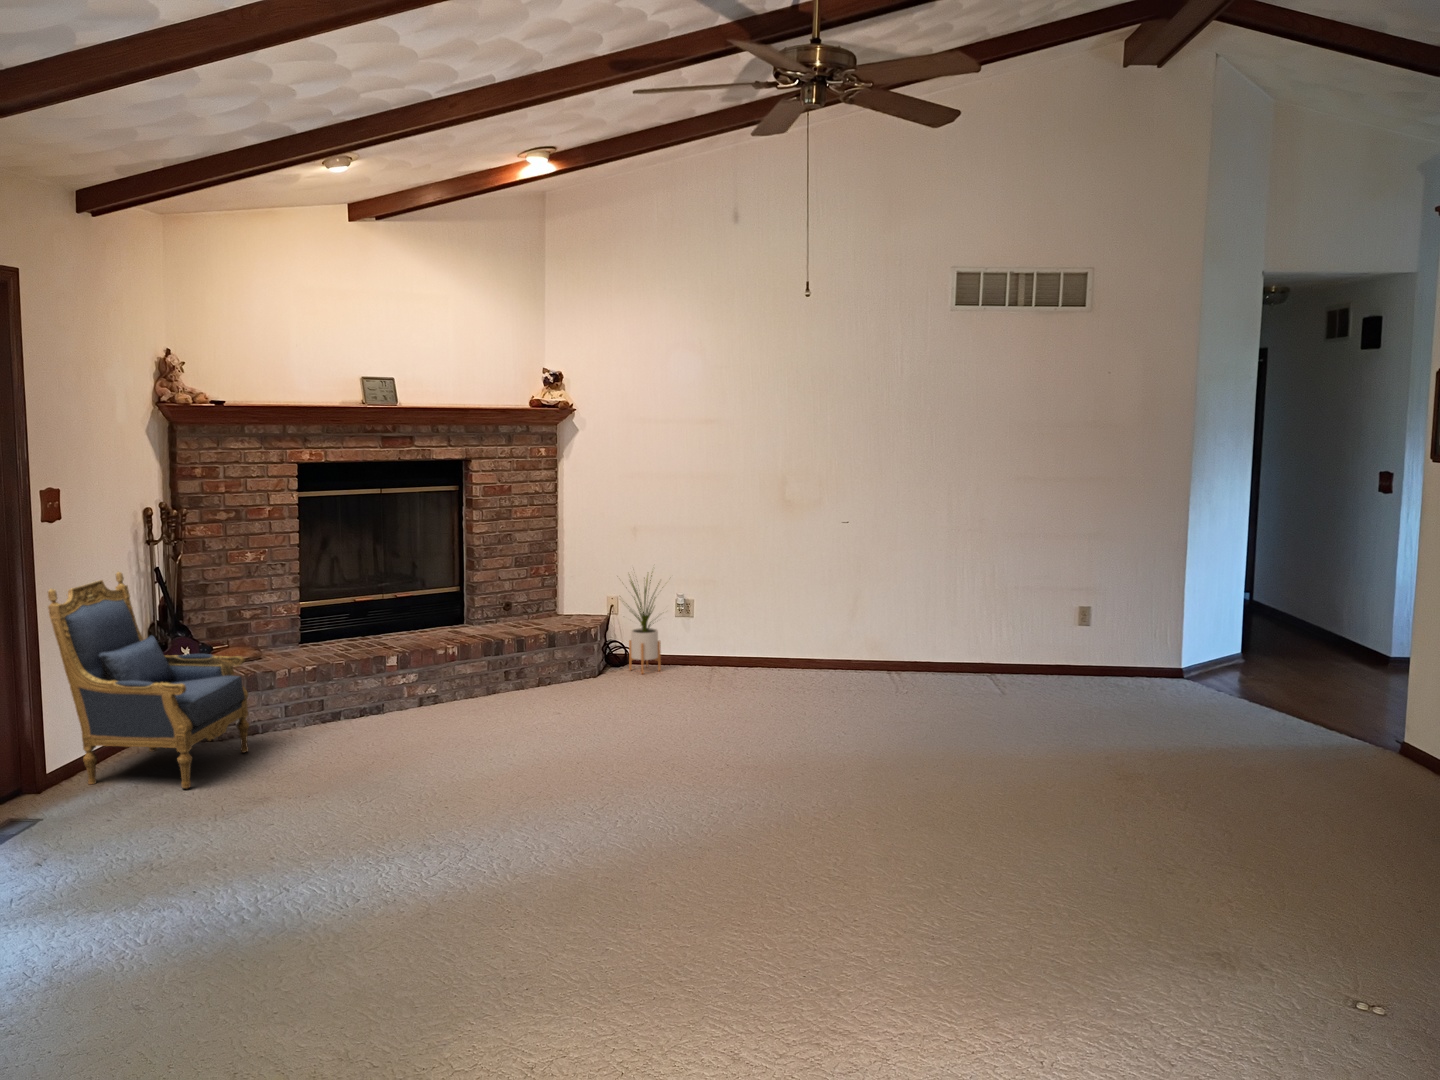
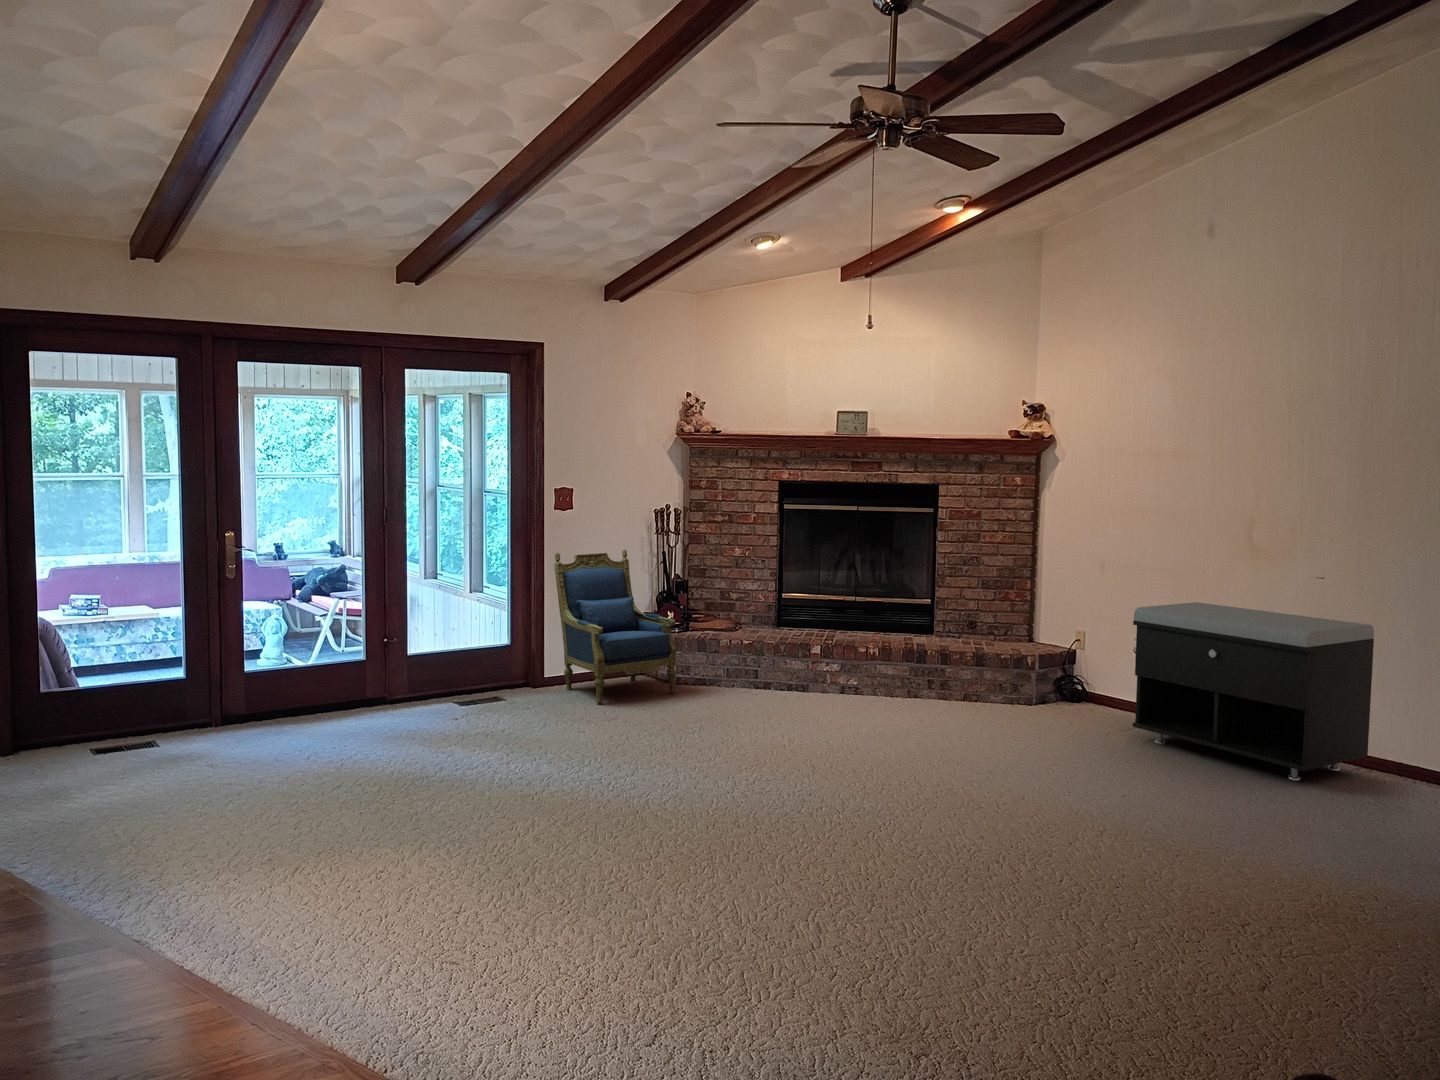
storage bench: none [727,558,889,692] -> present [1133,602,1374,781]
house plant: present [628,575,661,674] -> none [1054,597,1121,713]

